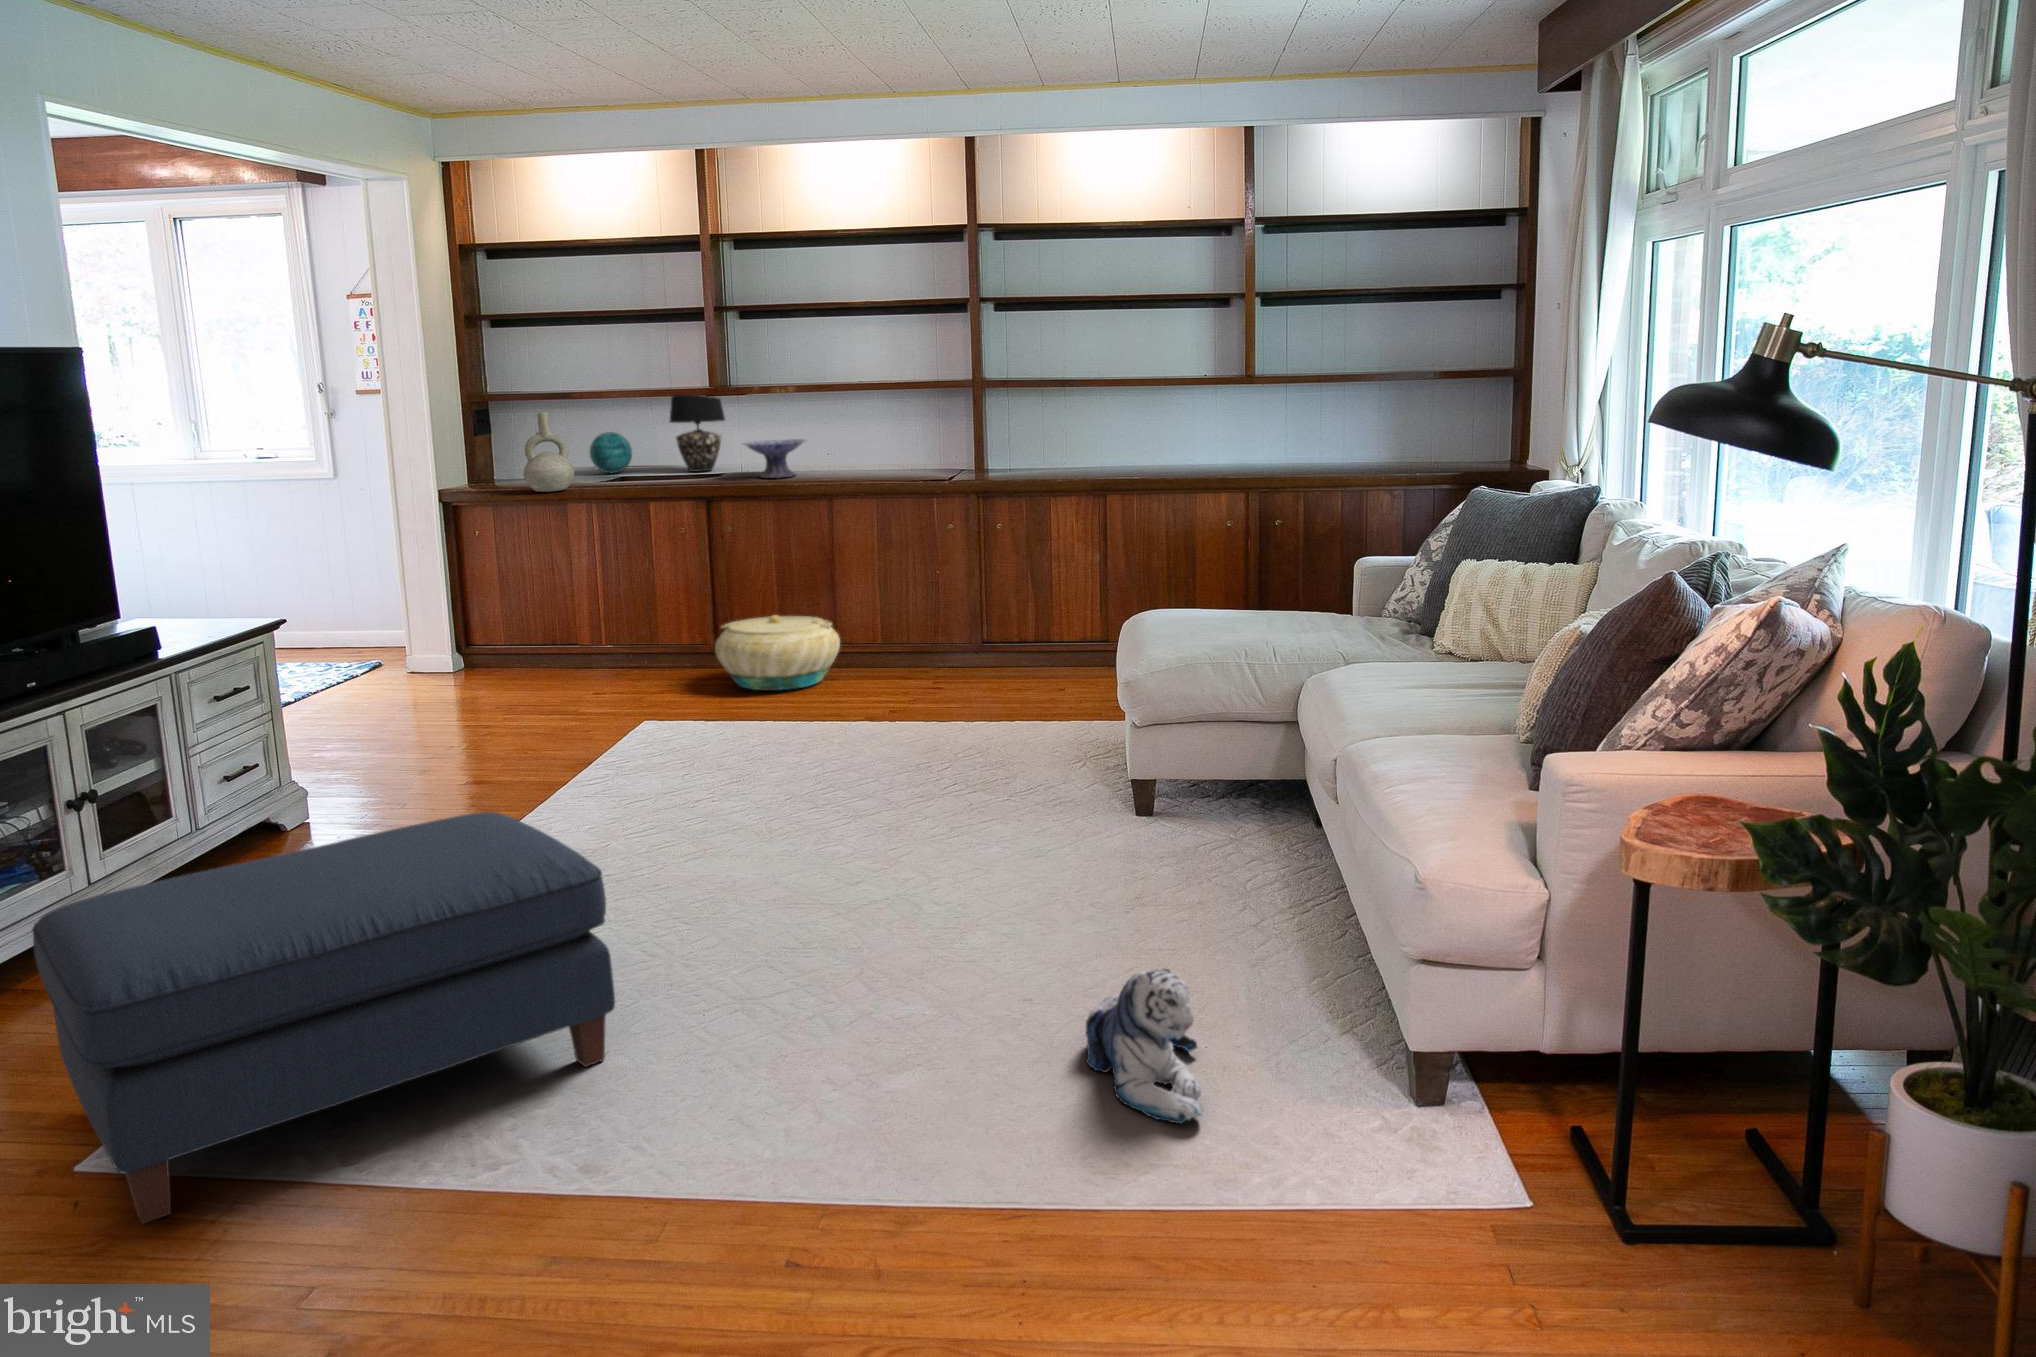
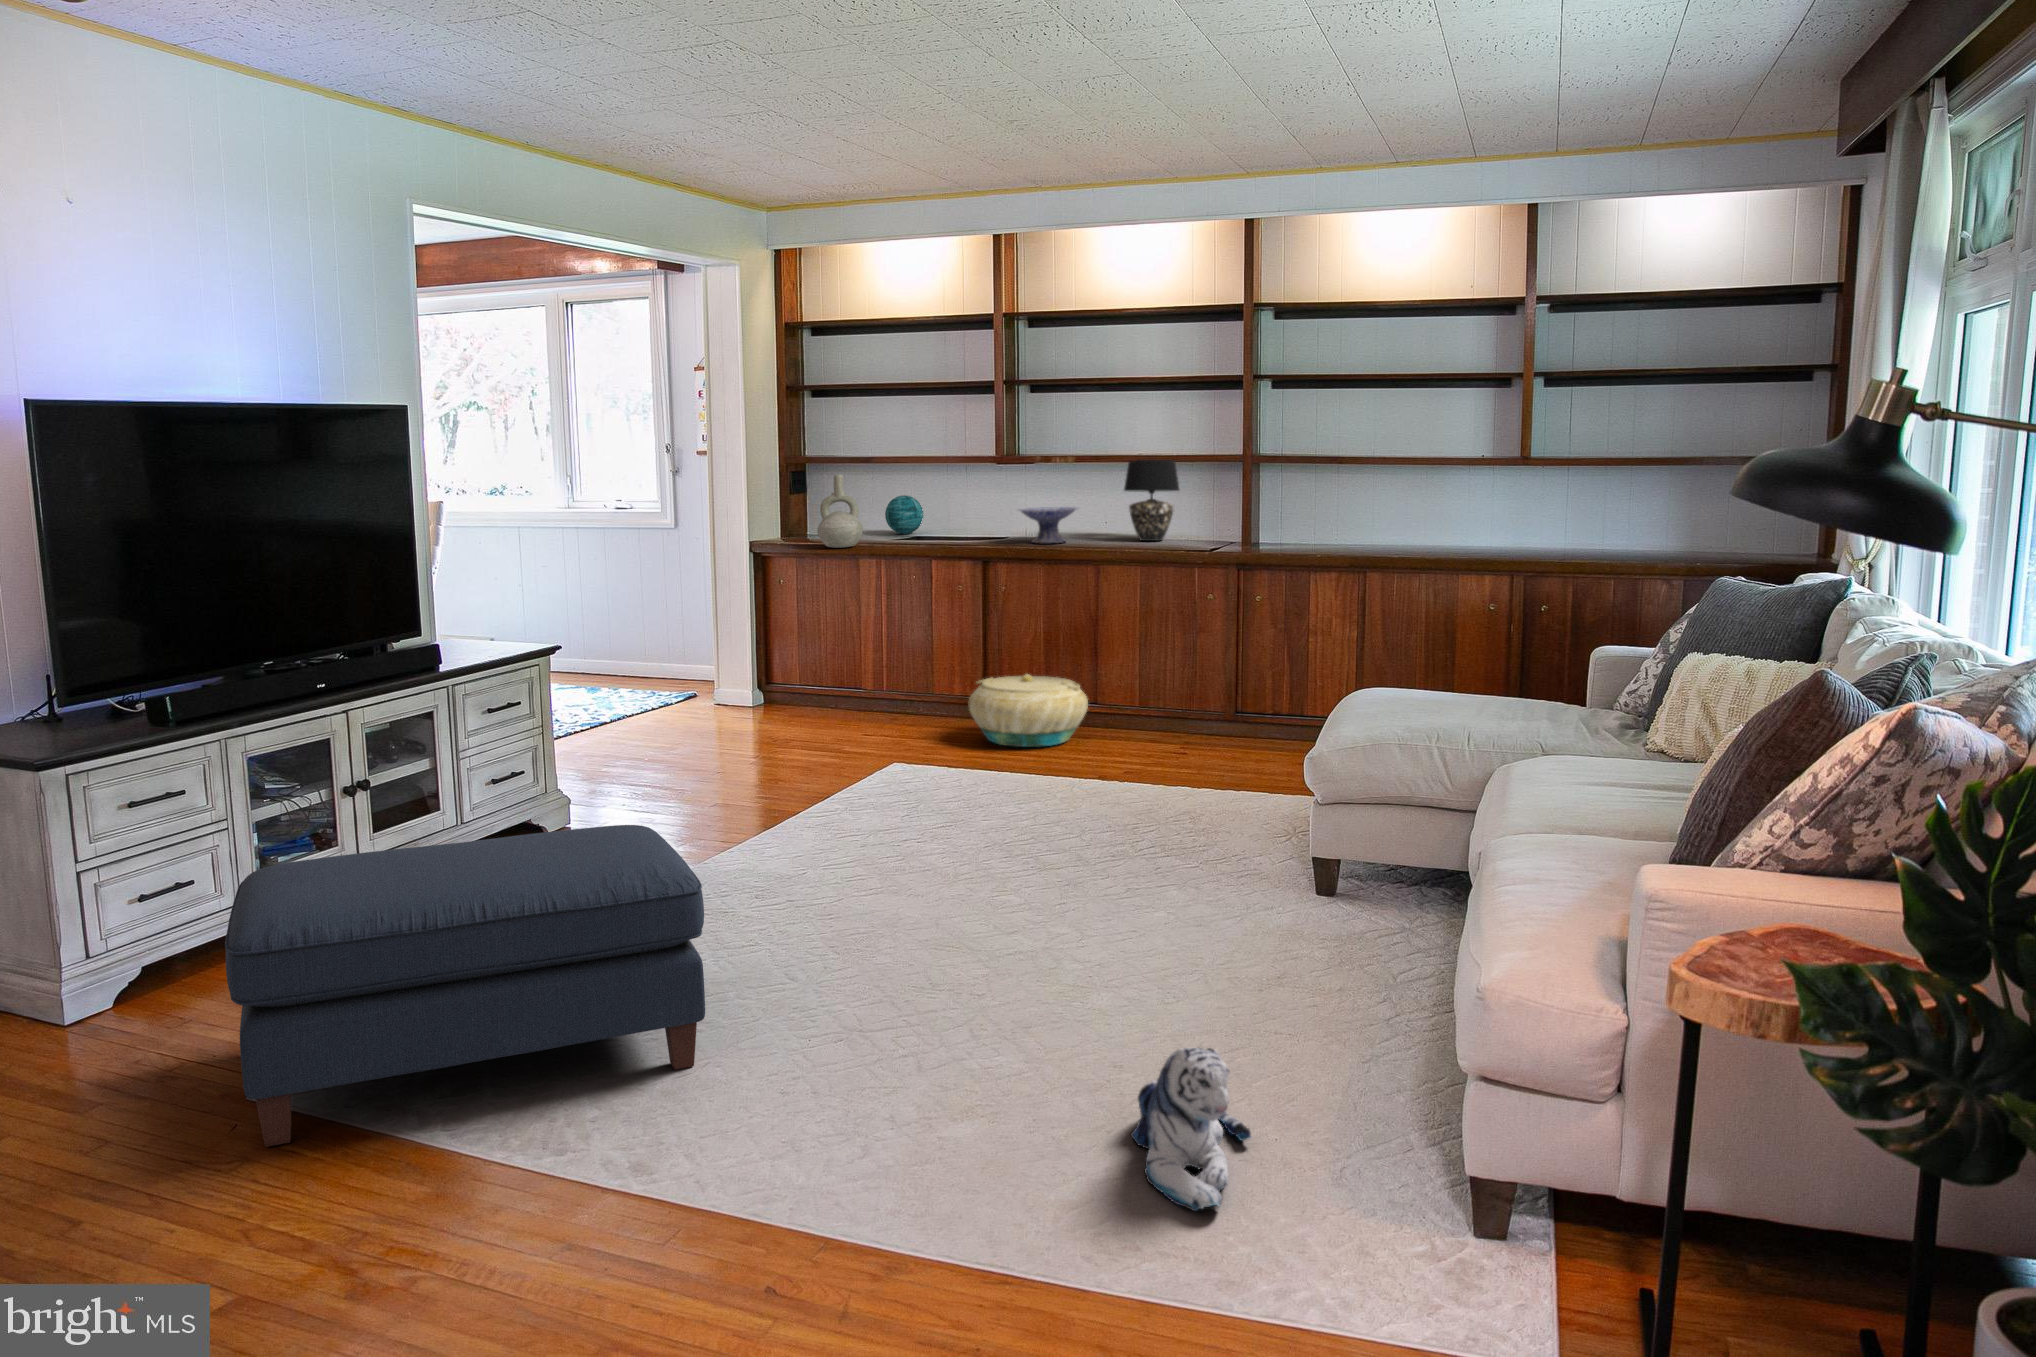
table lamp: present [670,395,725,472] -> present [1124,460,1179,541]

